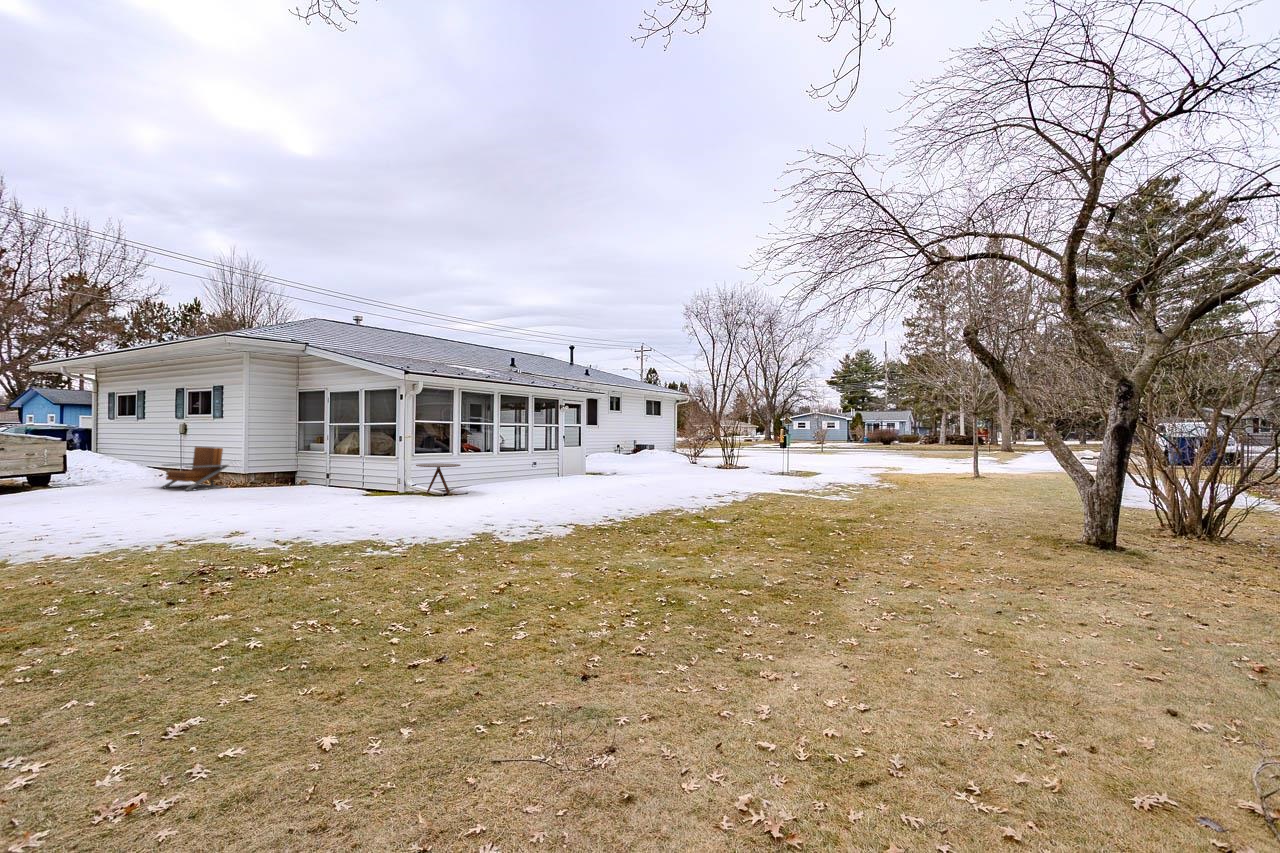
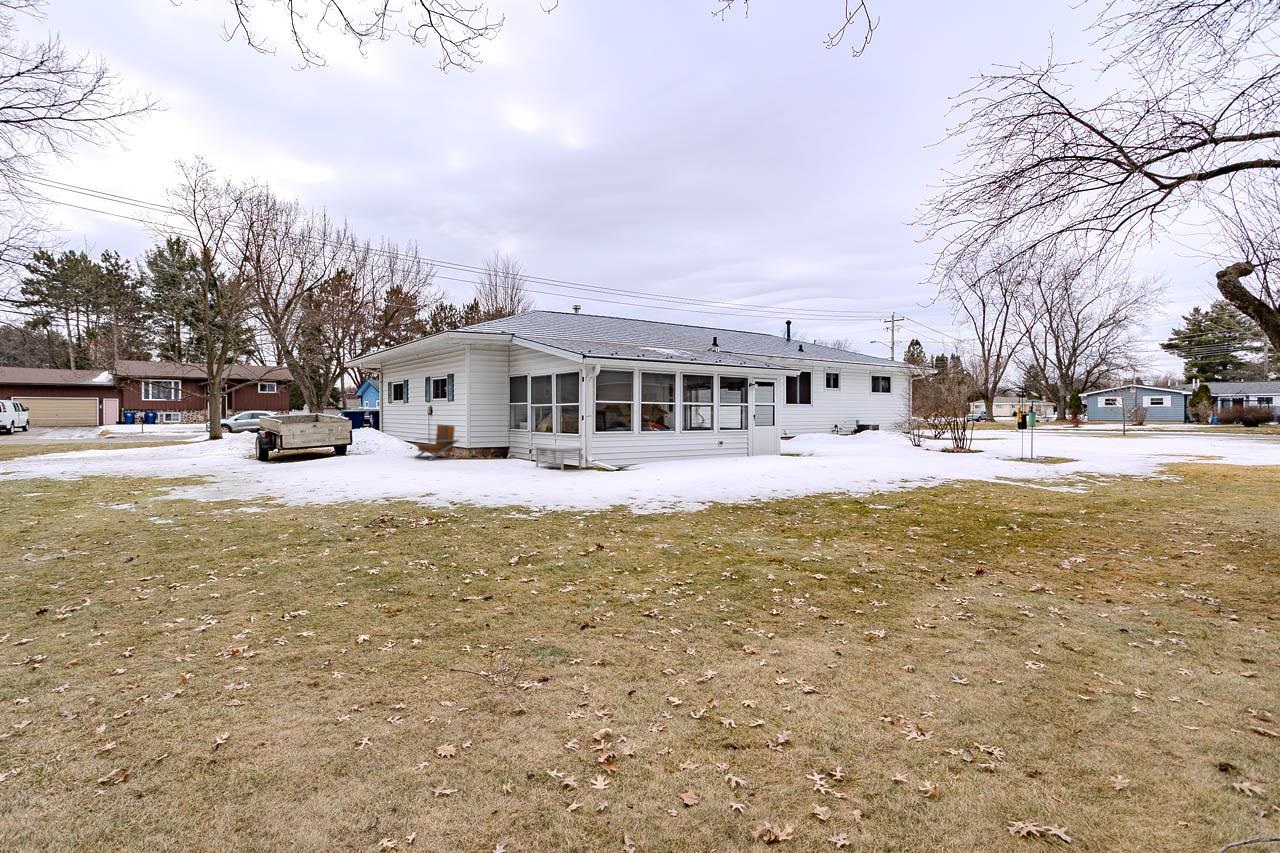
round table: present [416,463,461,495] -> none [595,442,635,471]
storage bench: none [339,469,401,497] -> present [534,445,583,470]

